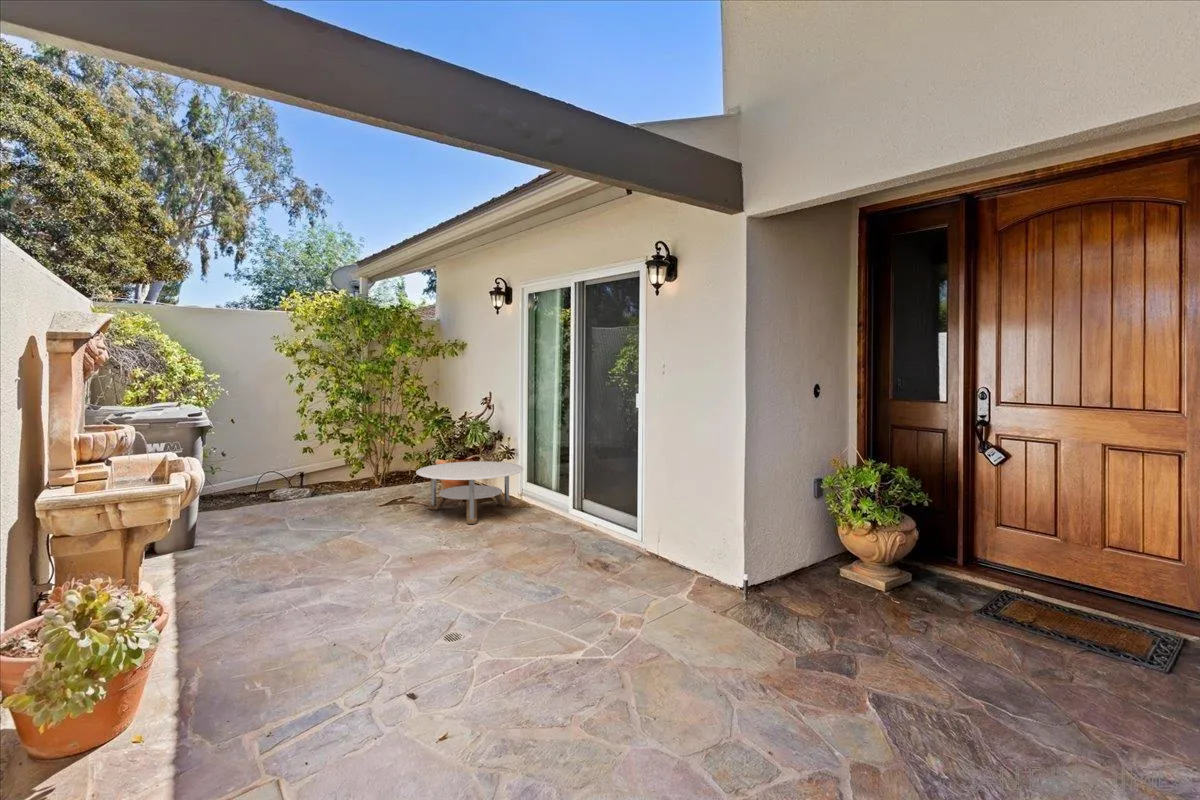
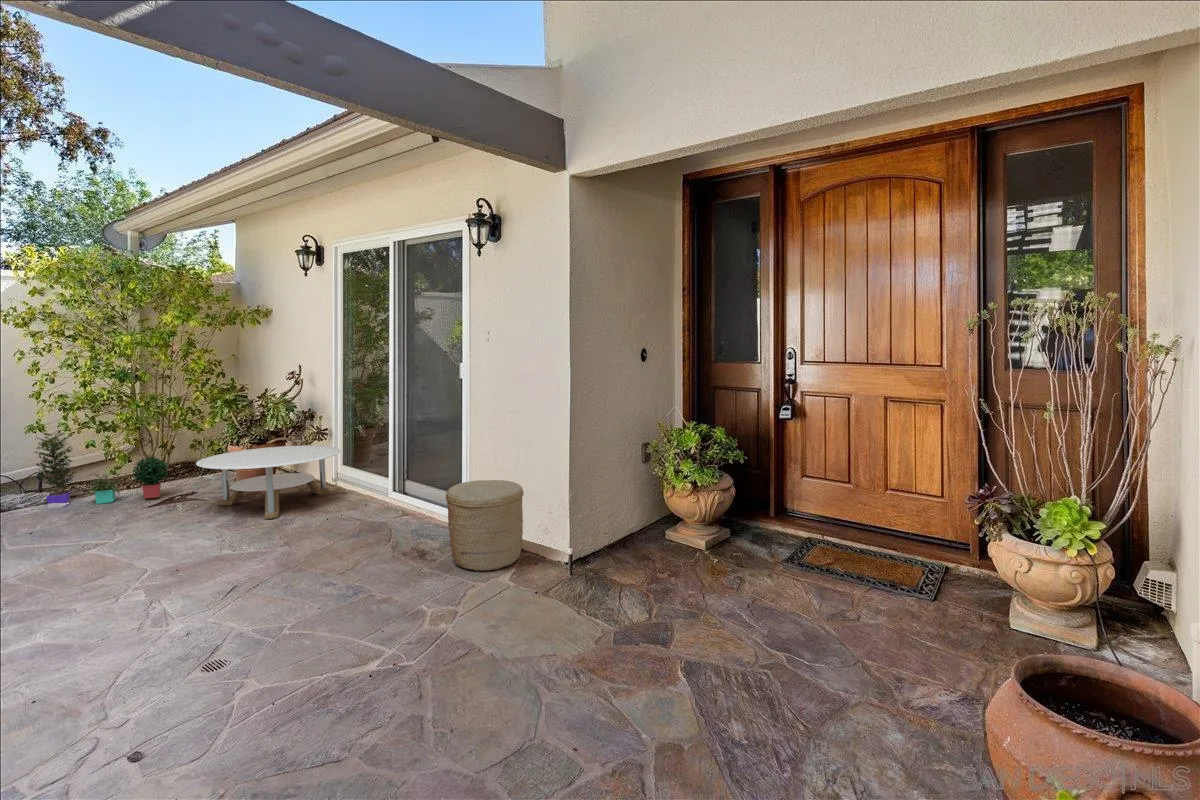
potted plant: none [303,440,391,503] -> present [35,431,169,507]
woven basket: none [630,504,700,588] -> present [446,480,523,571]

